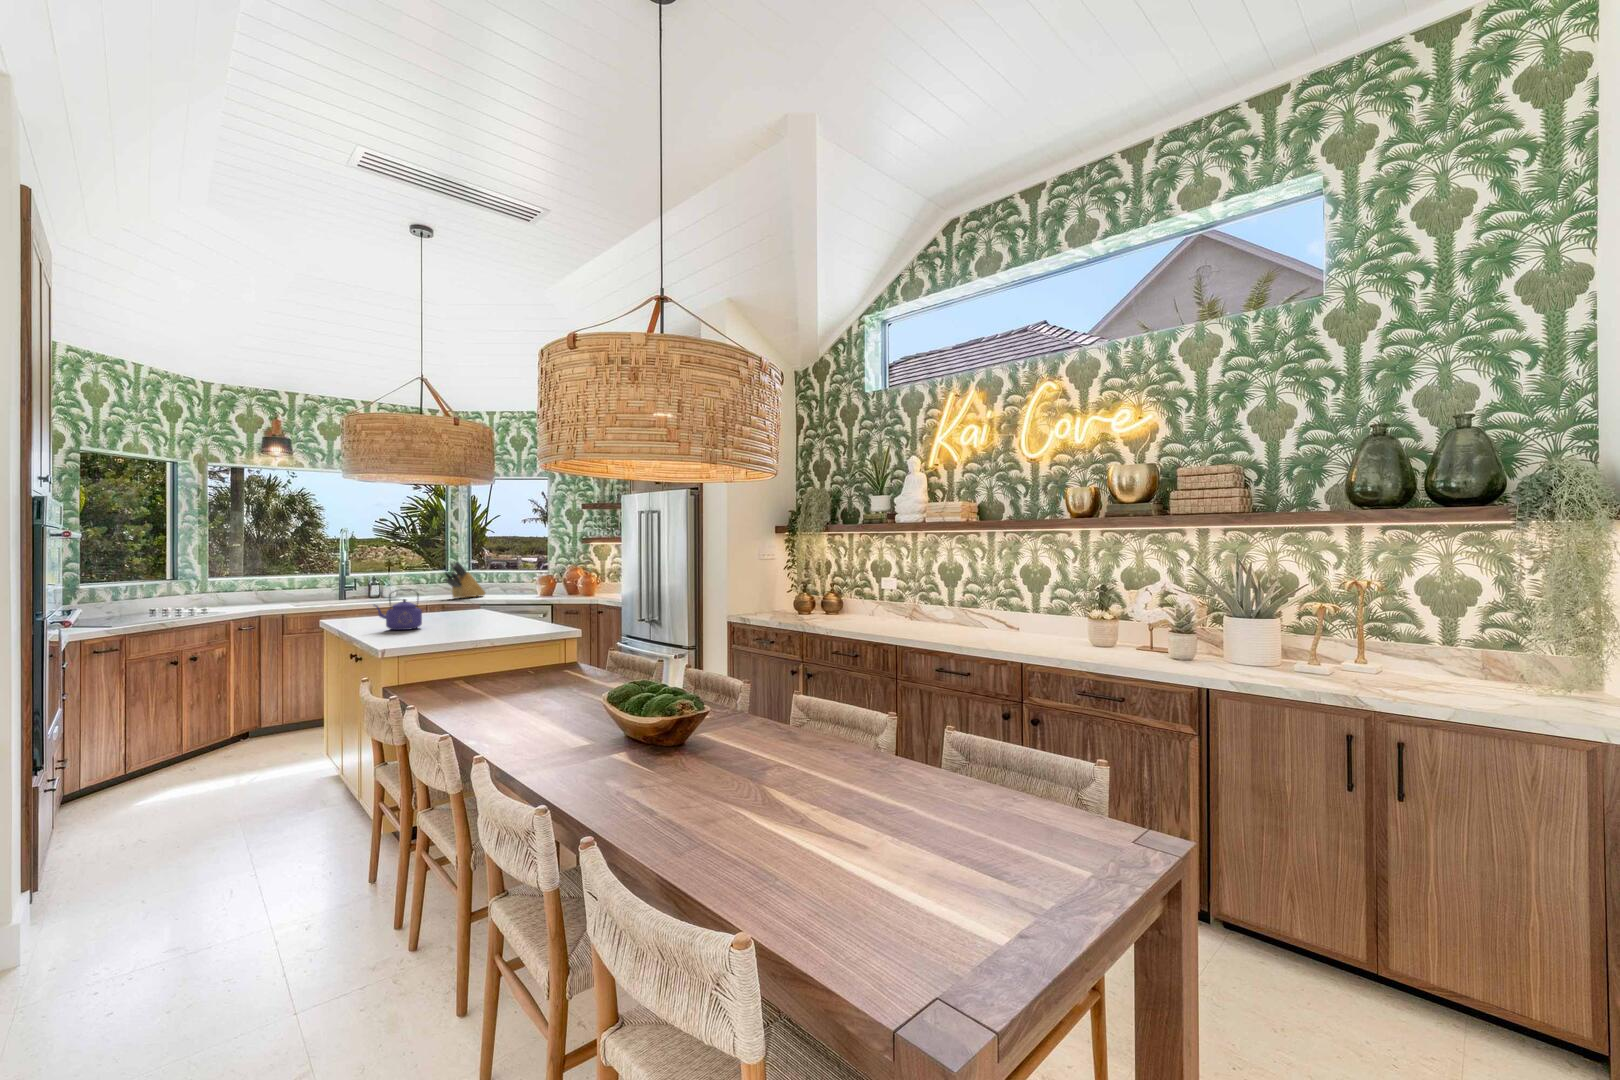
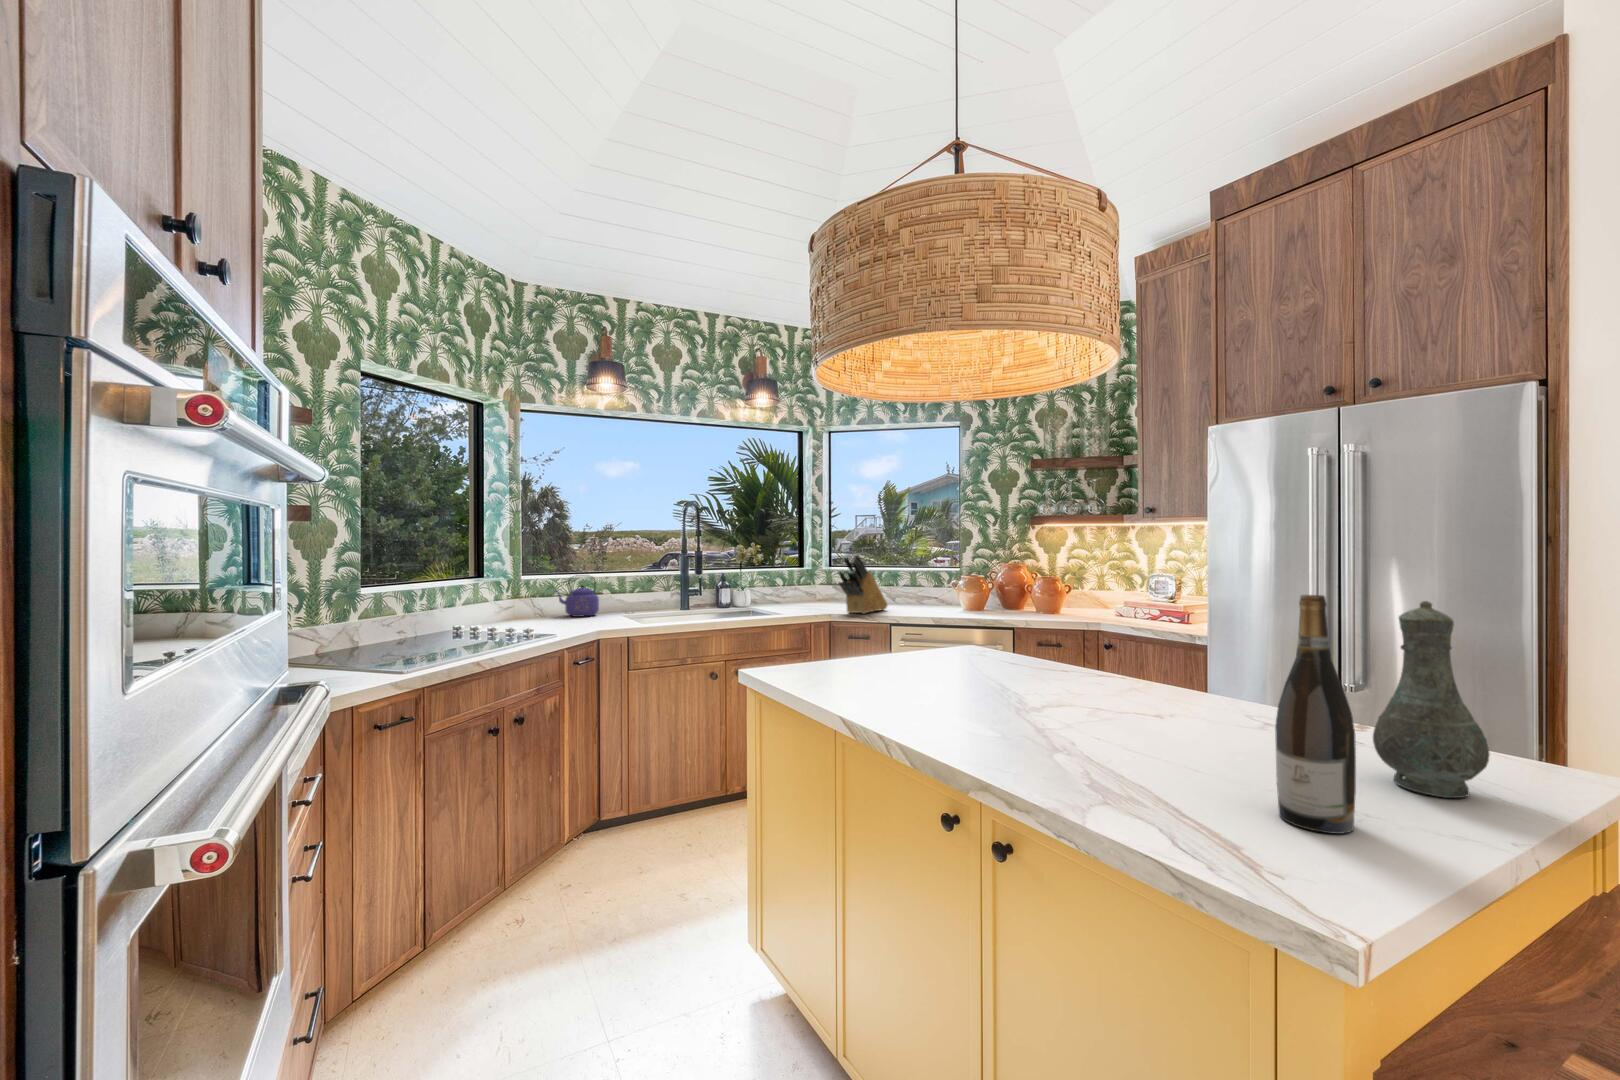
wine bottle: none [422,574,443,637] -> present [1275,595,1356,834]
vase: none [480,576,507,632] -> present [1373,601,1489,798]
kettle: present [374,589,422,630] -> present [555,575,599,617]

